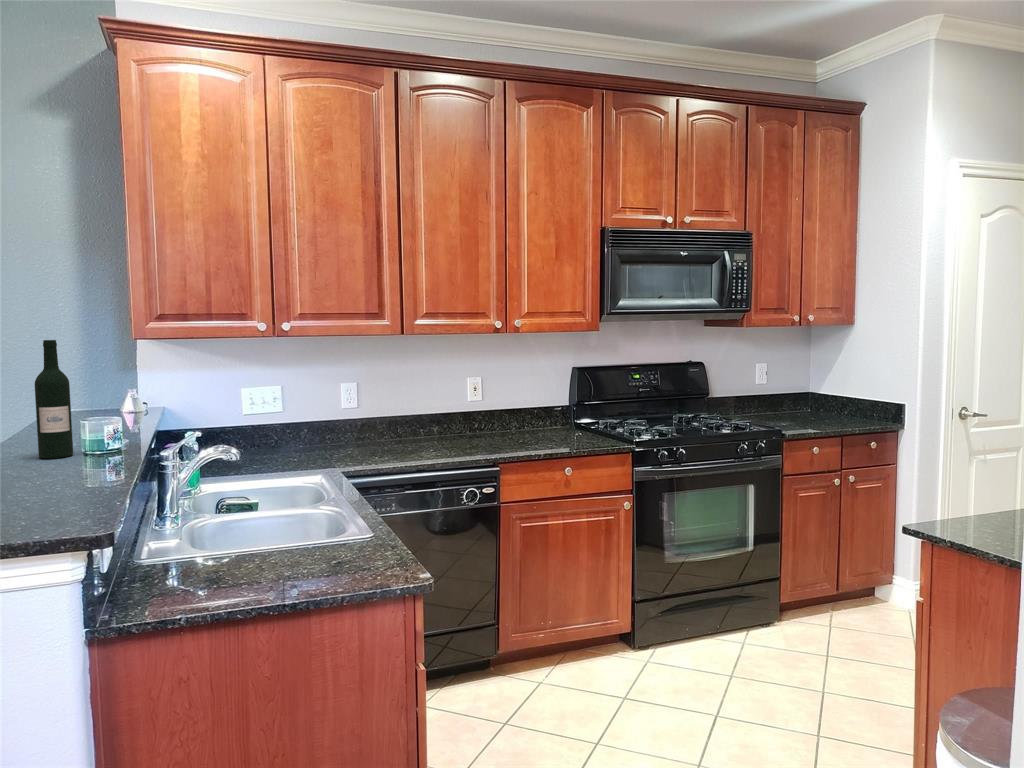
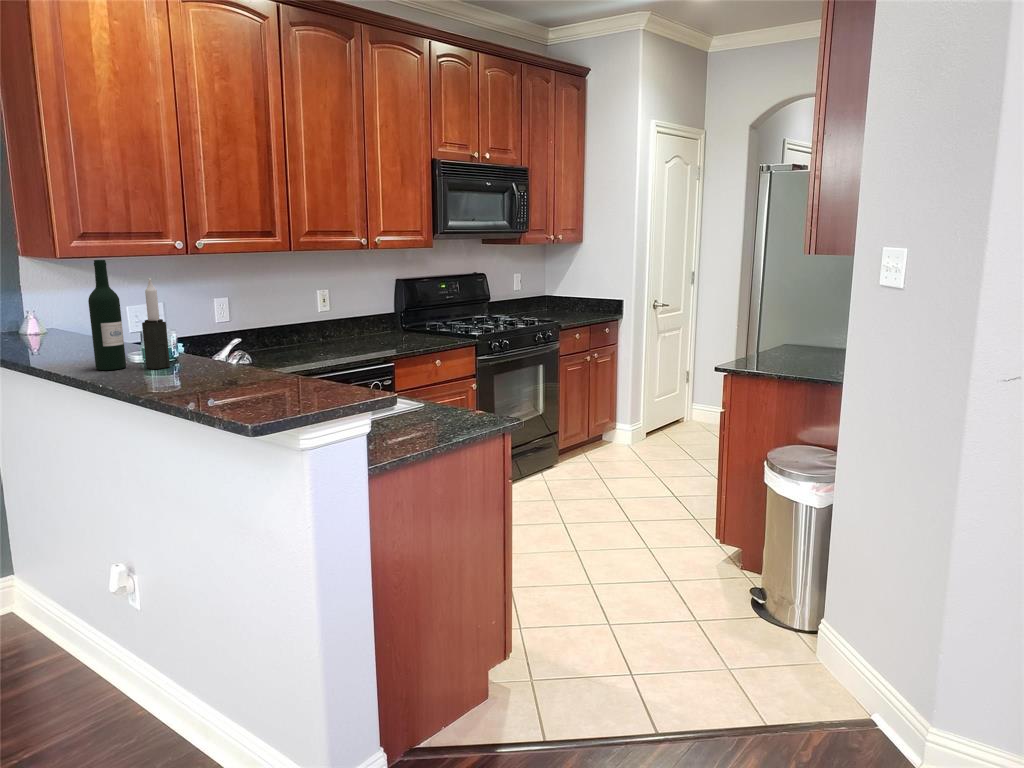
candle: none [74,360,101,462] -> present [142,278,170,369]

